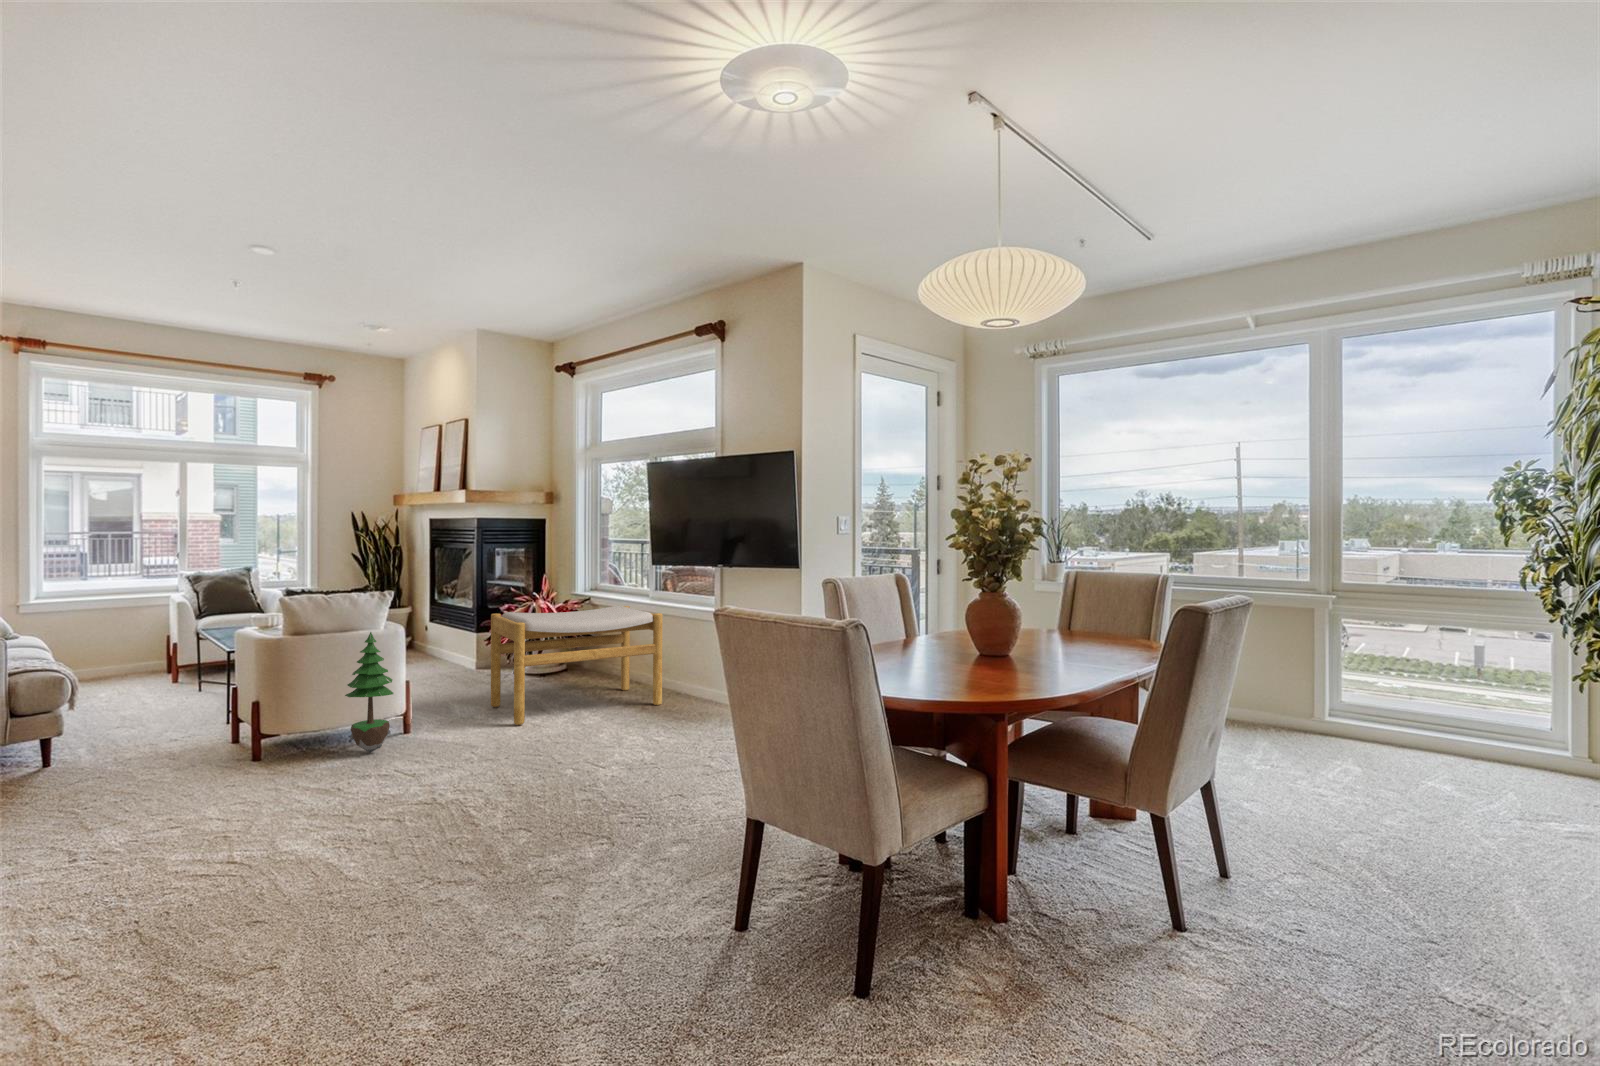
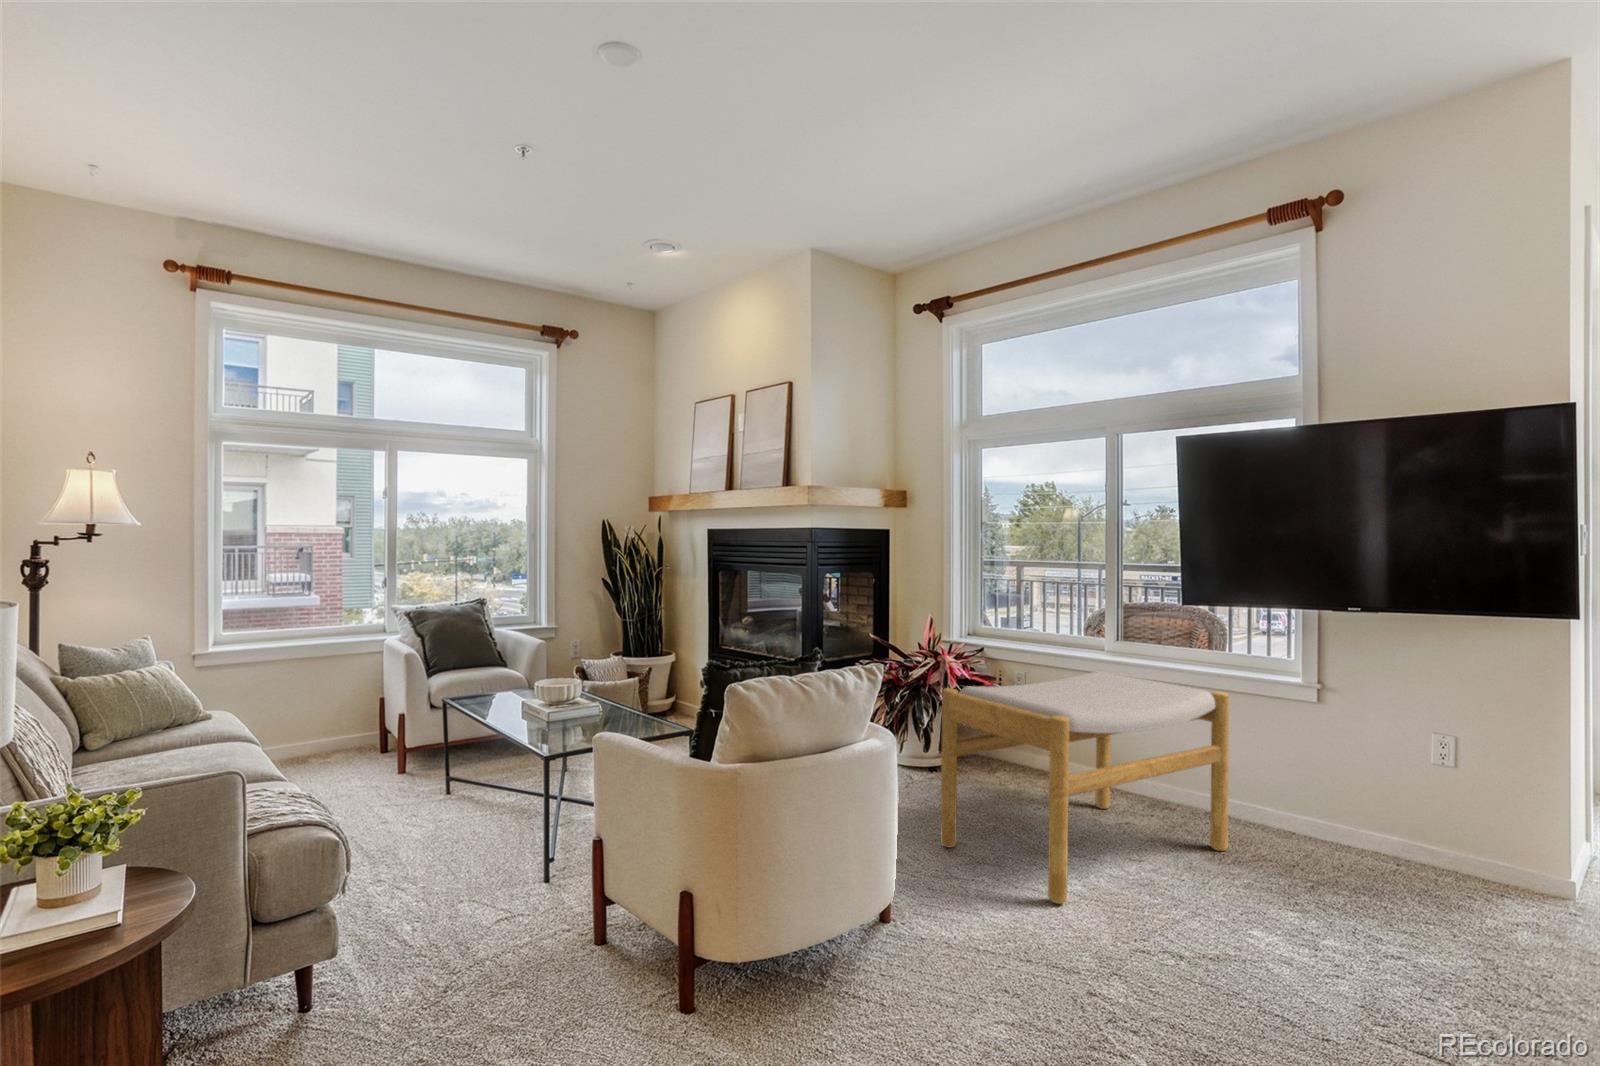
potted tree: present [345,632,393,753] -> none [842,749,927,989]

